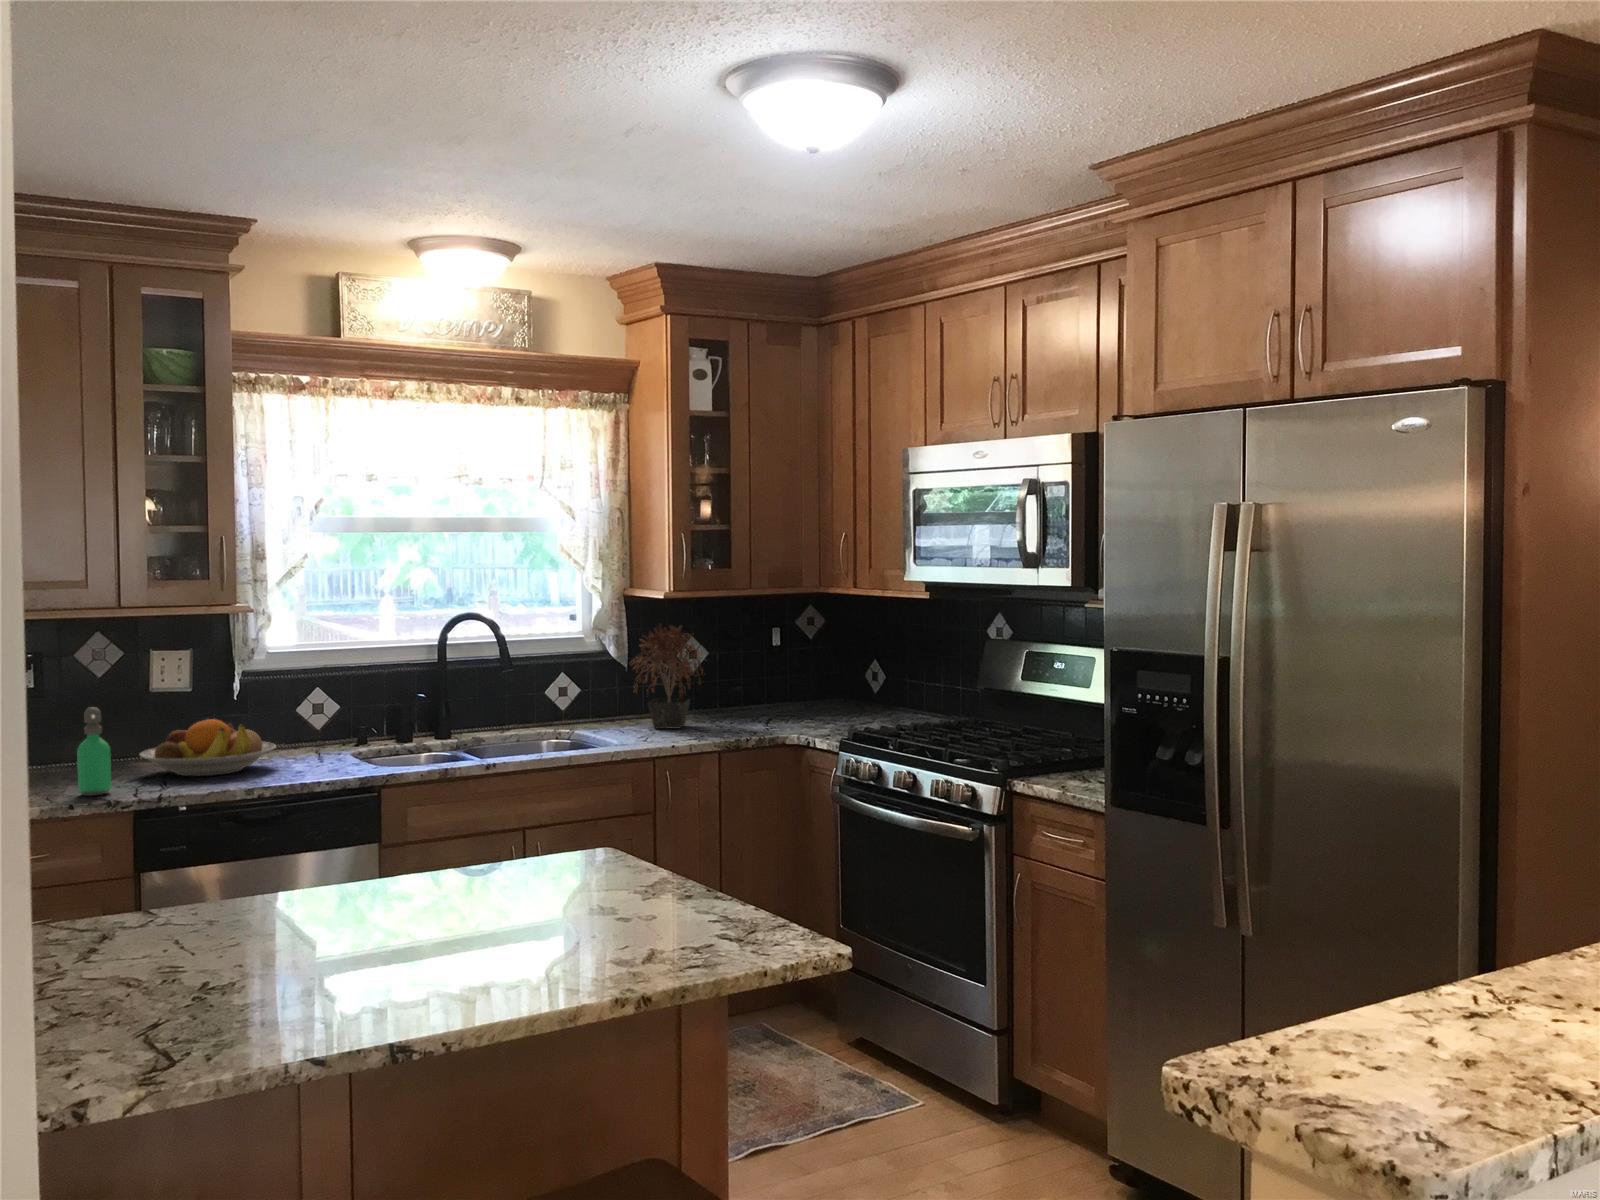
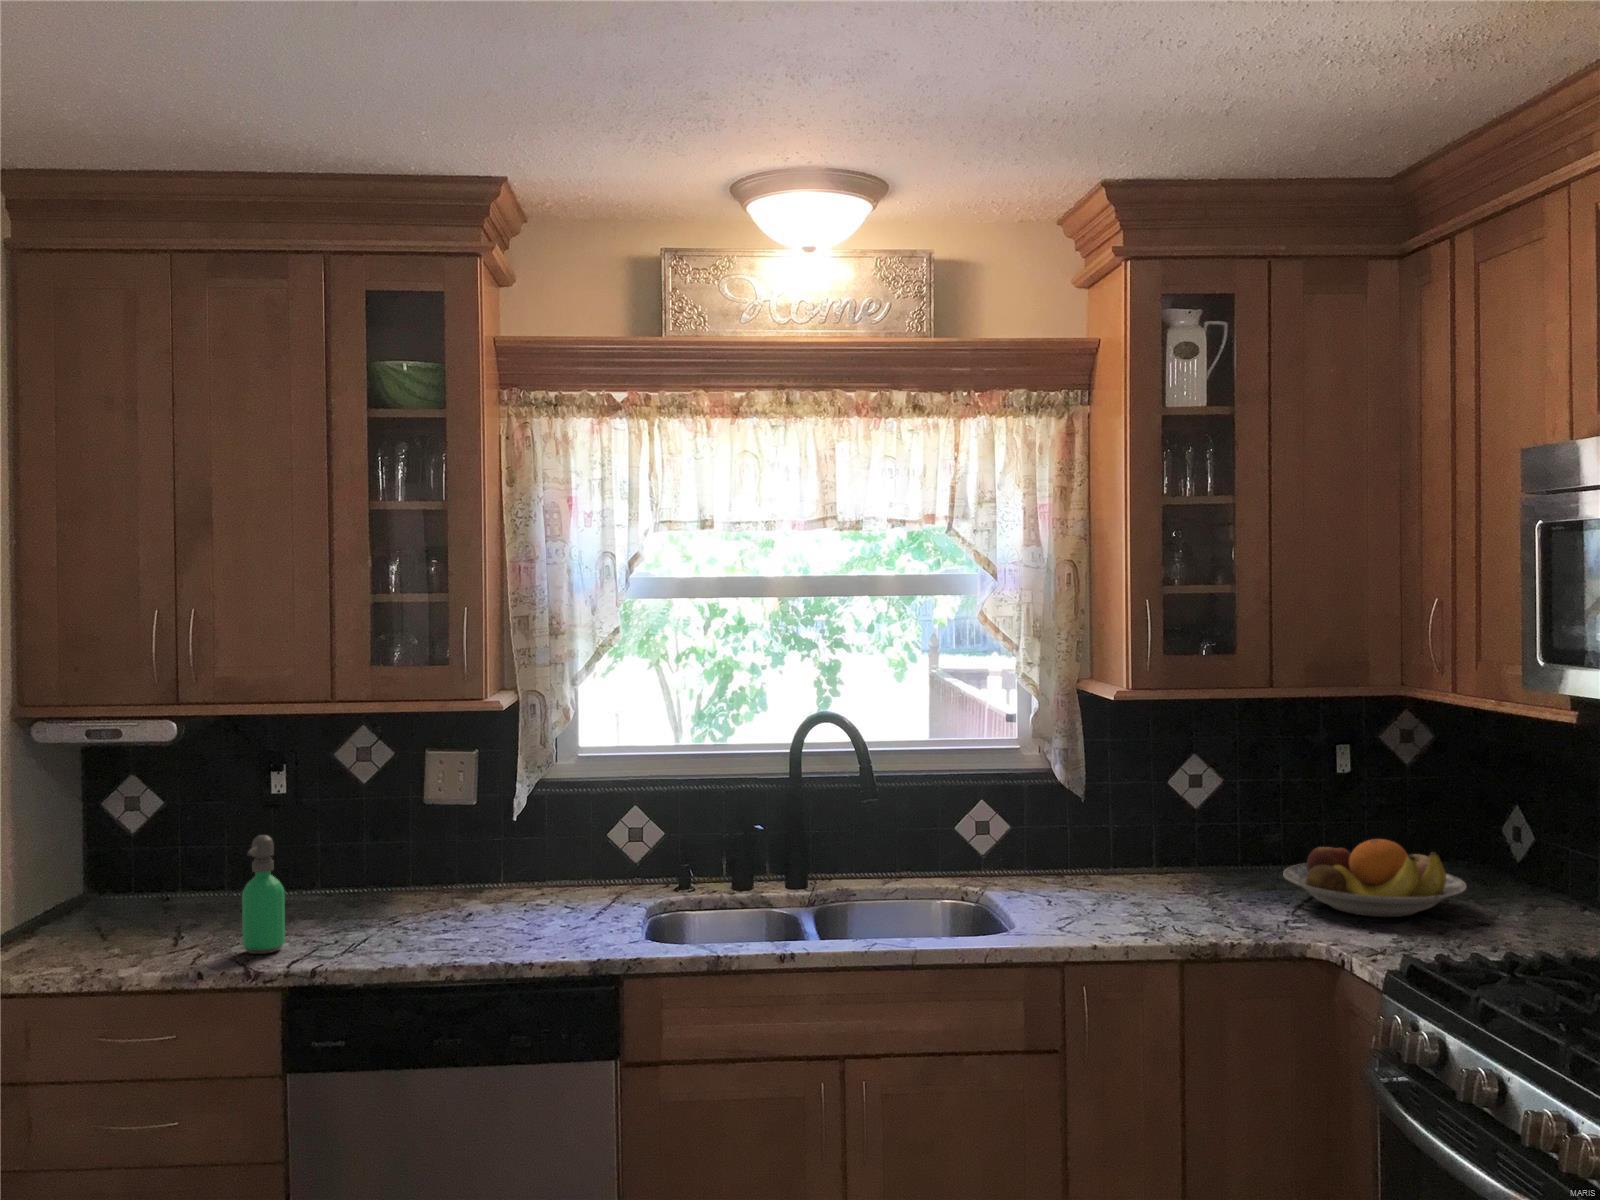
potted plant: present [632,625,703,729] -> none [1068,737,1198,905]
fruit bowl: present [140,719,276,776] -> present [1283,838,1466,917]

